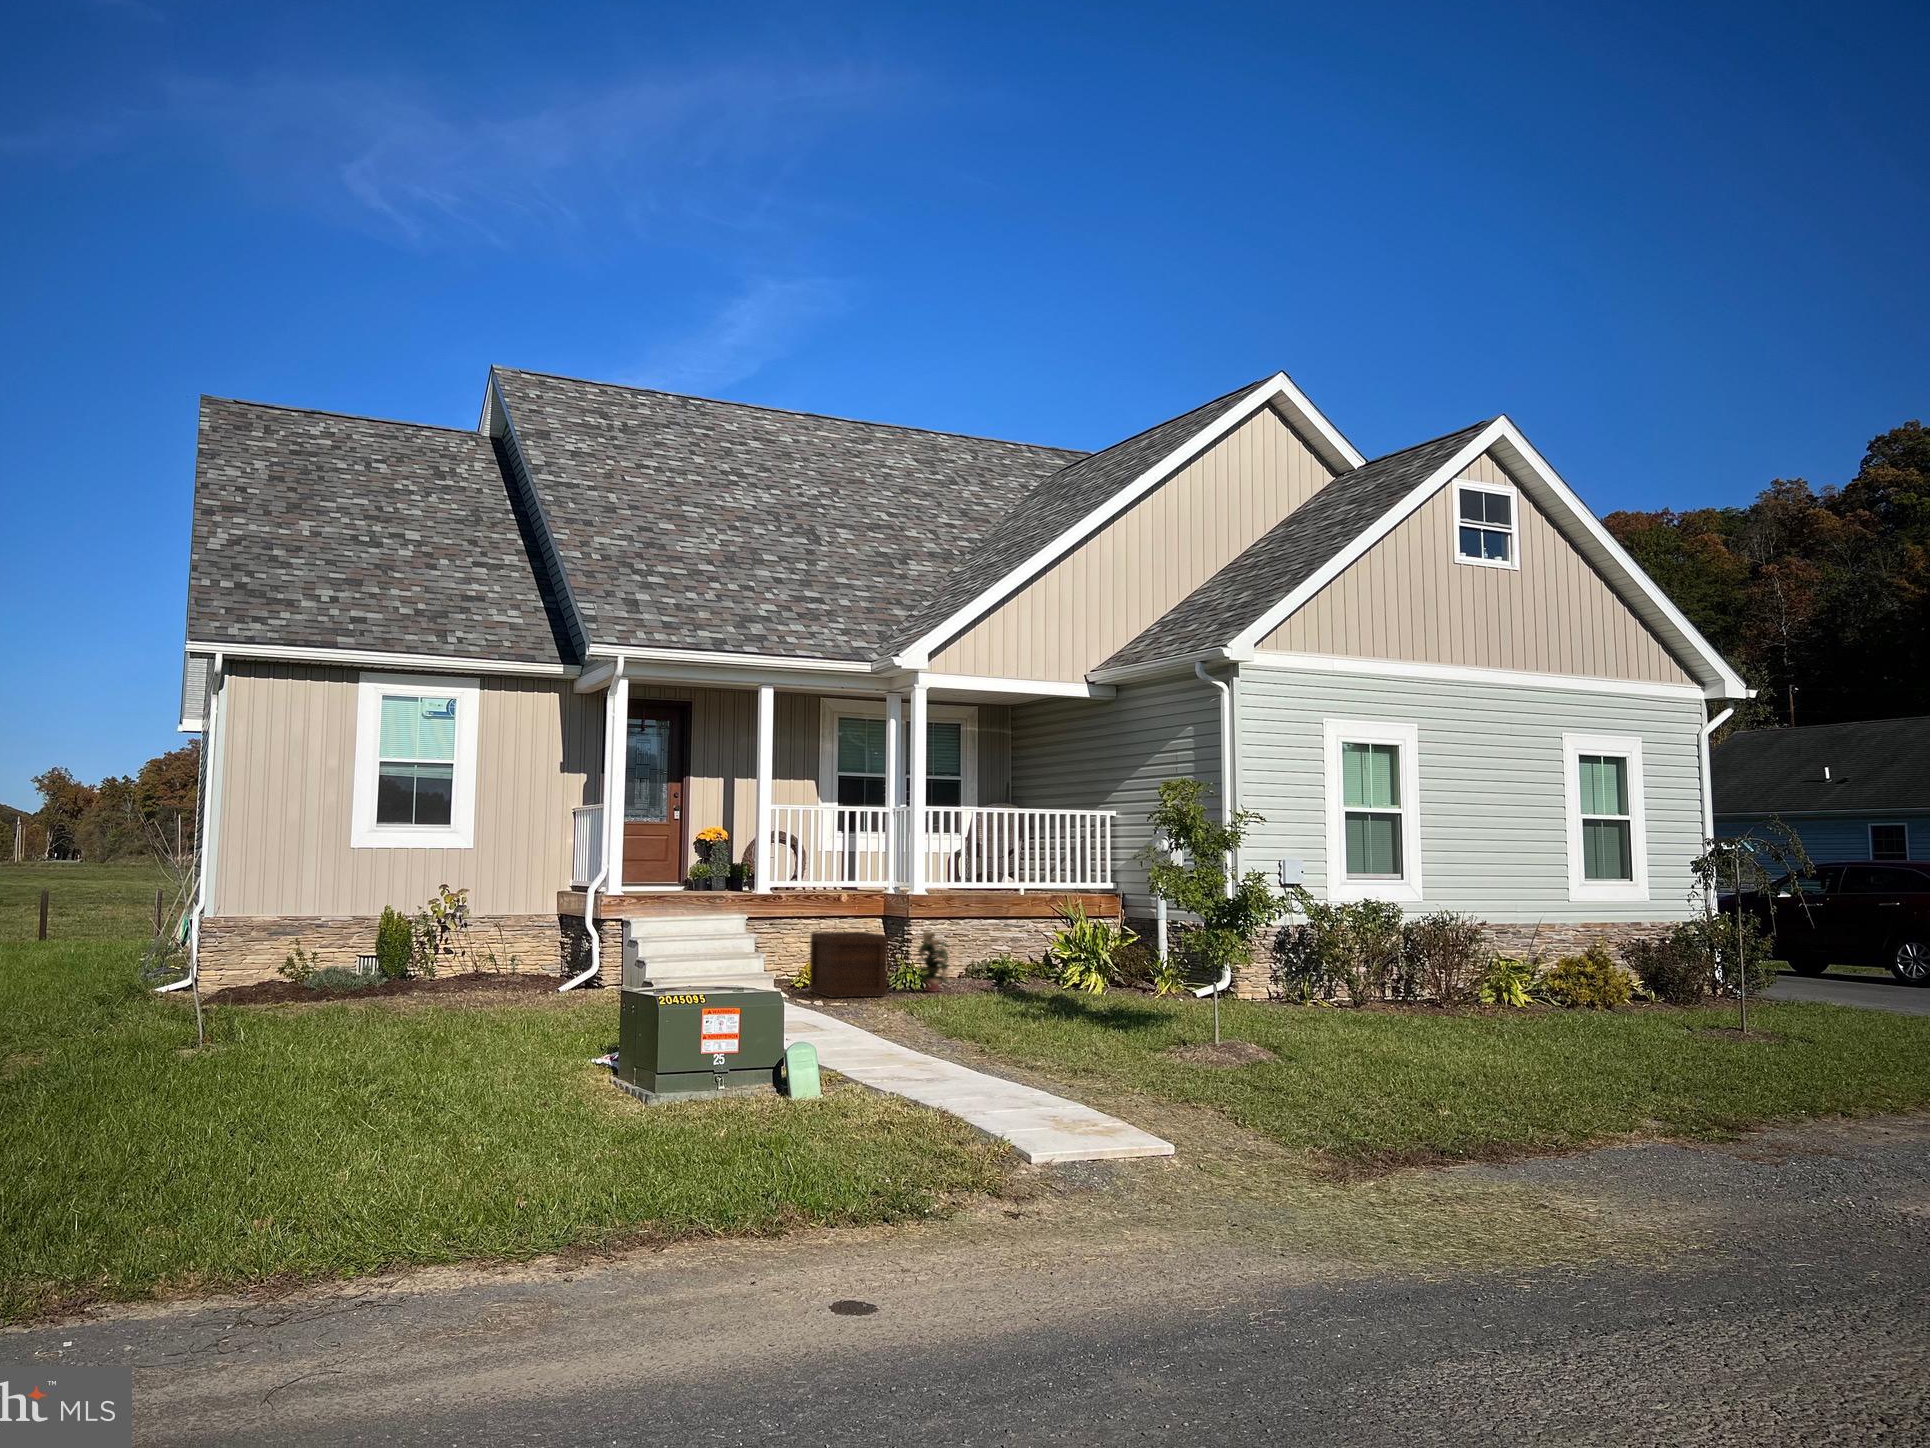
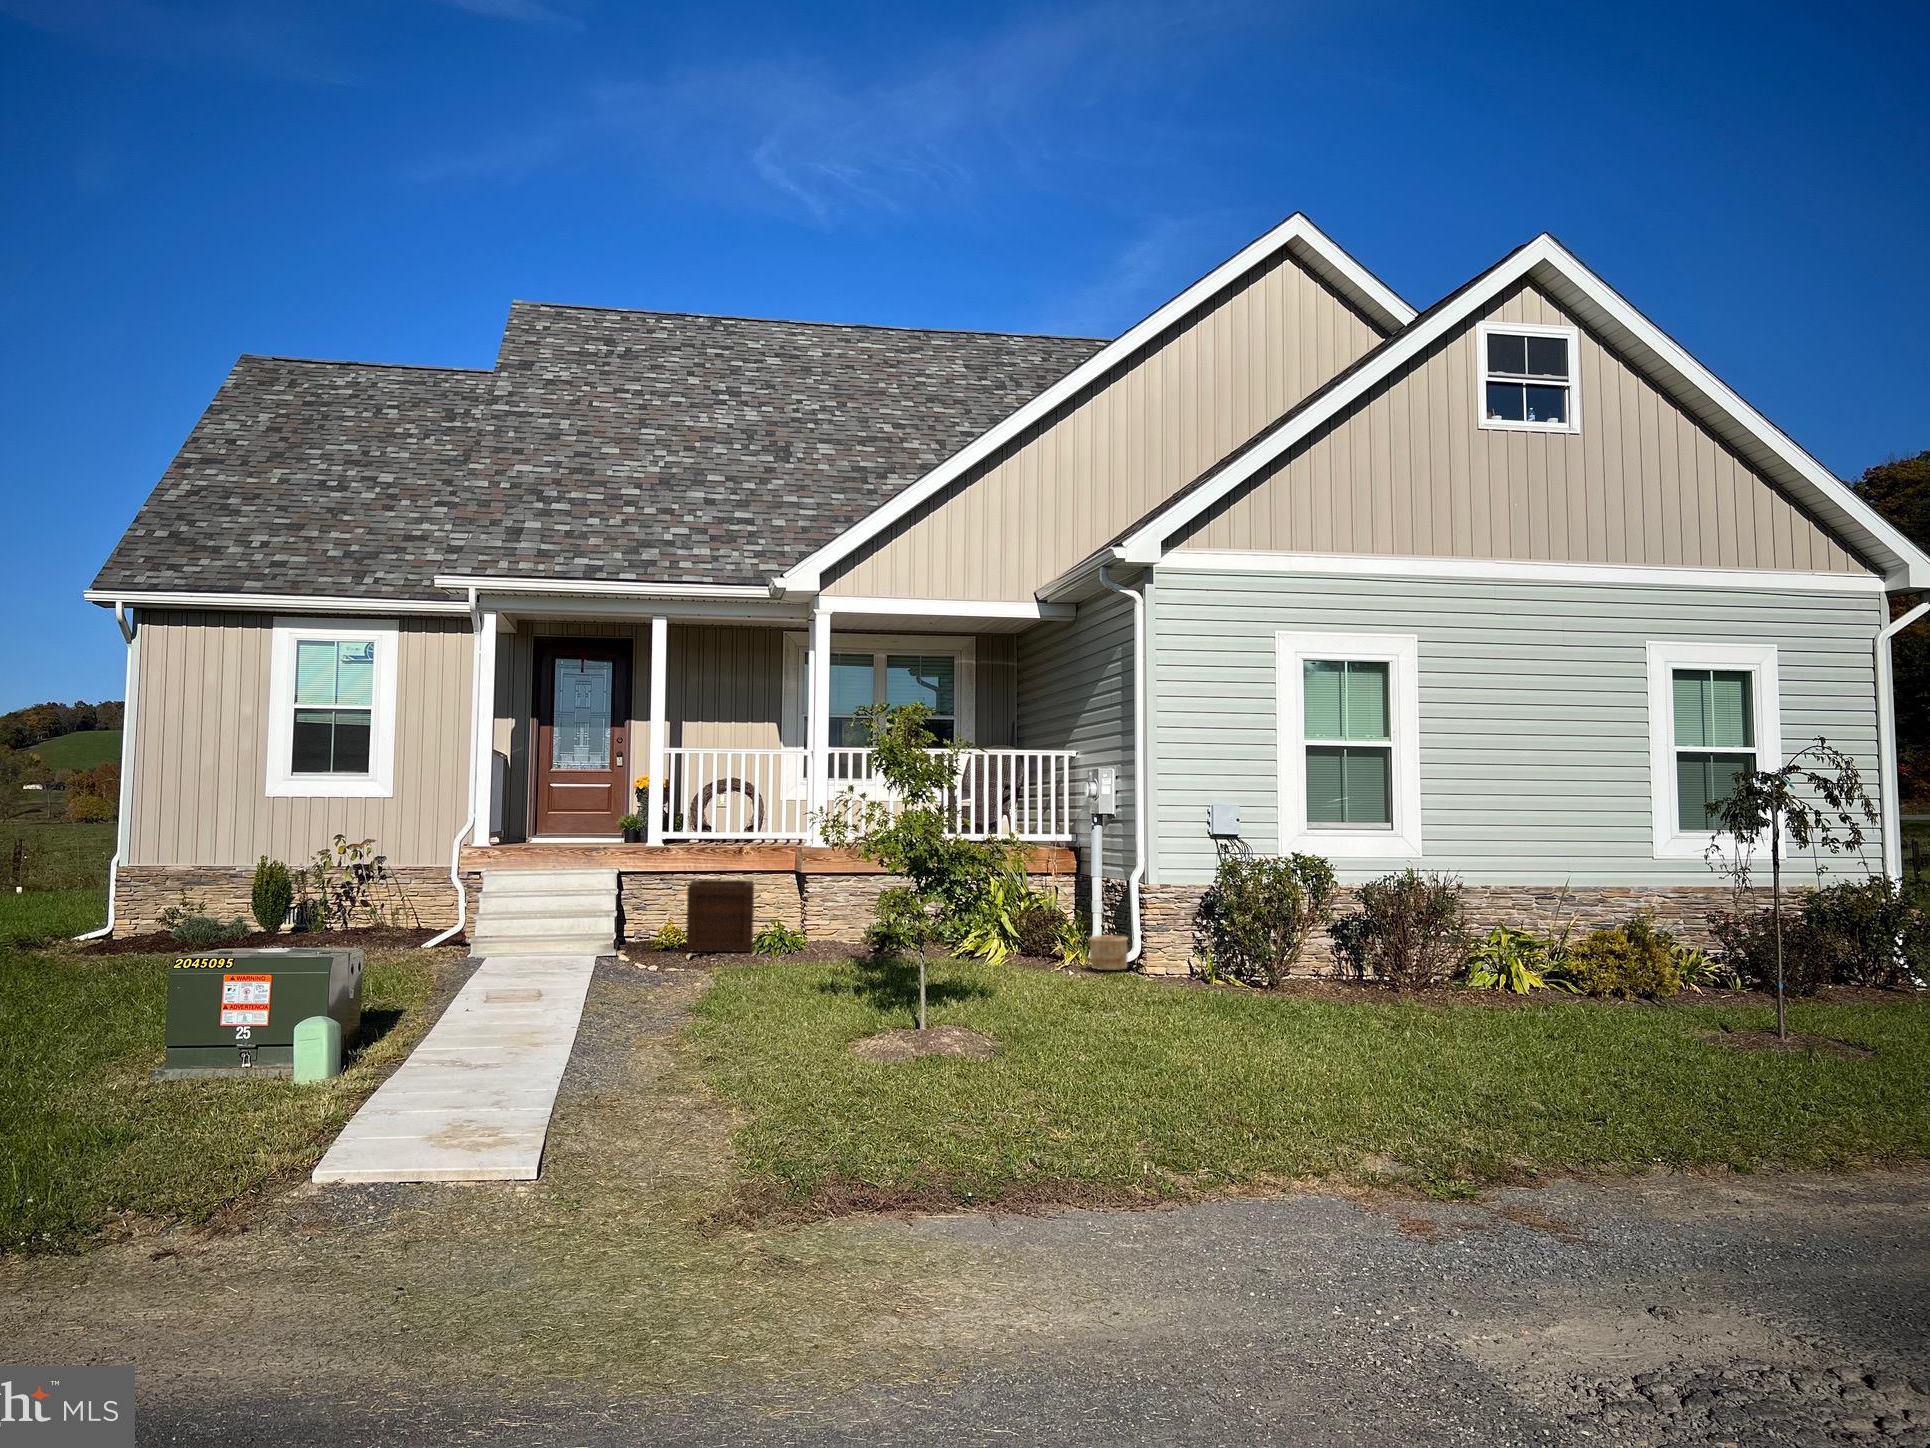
decorative plant: present [914,932,949,991] -> none [799,882,846,947]
wooden bucket: none [1183,971,1218,1000] -> present [1089,935,1128,970]

